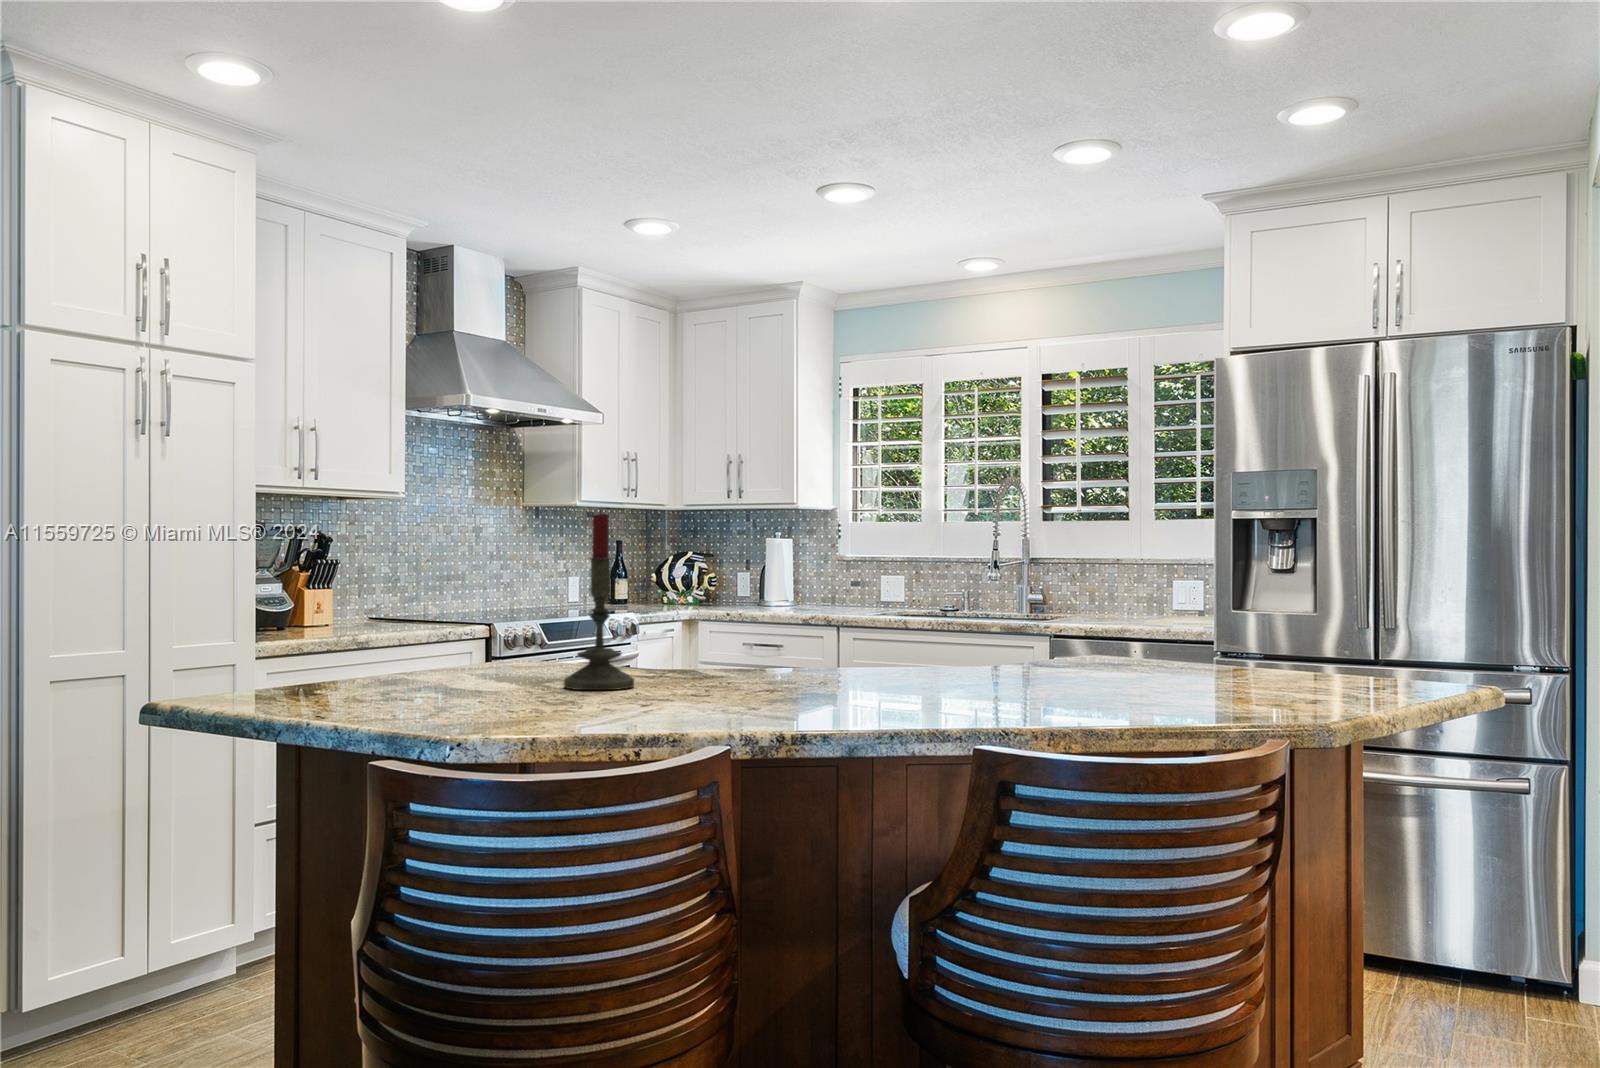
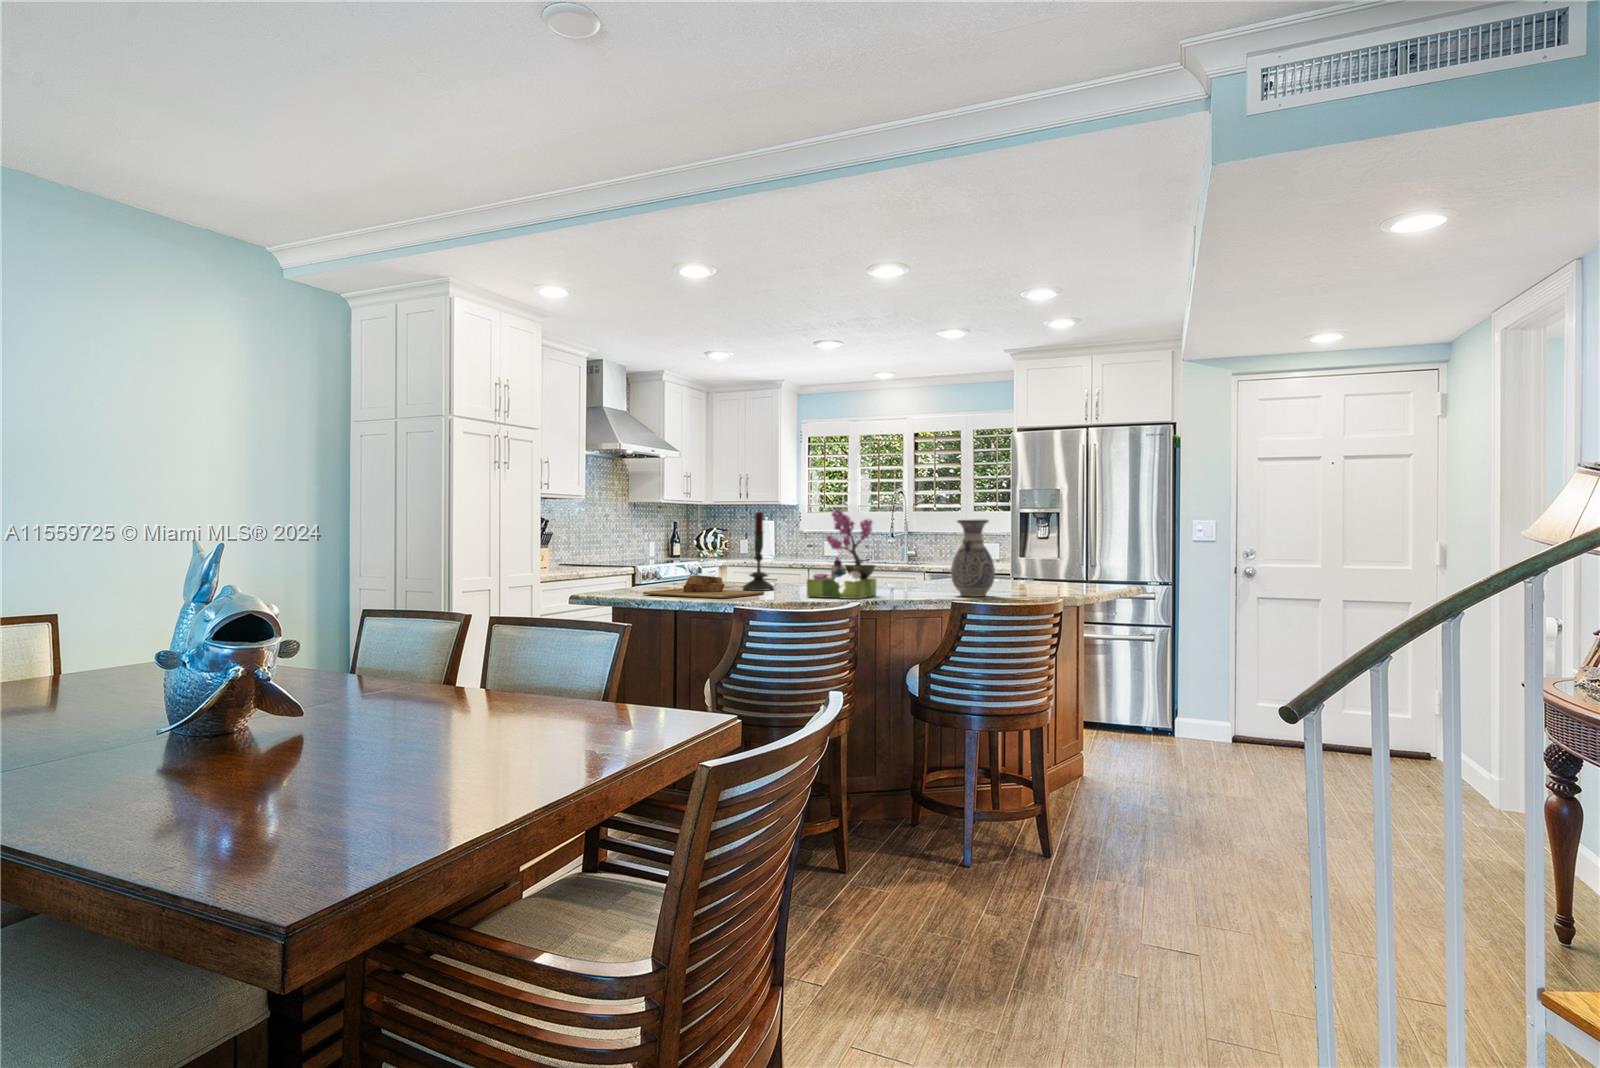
flower arrangement: none [645,499,827,726] -> present [807,509,876,599]
vase: none [1009,527,1119,720] -> present [951,520,995,597]
cutting board: none [289,659,571,720] -> present [643,575,764,598]

